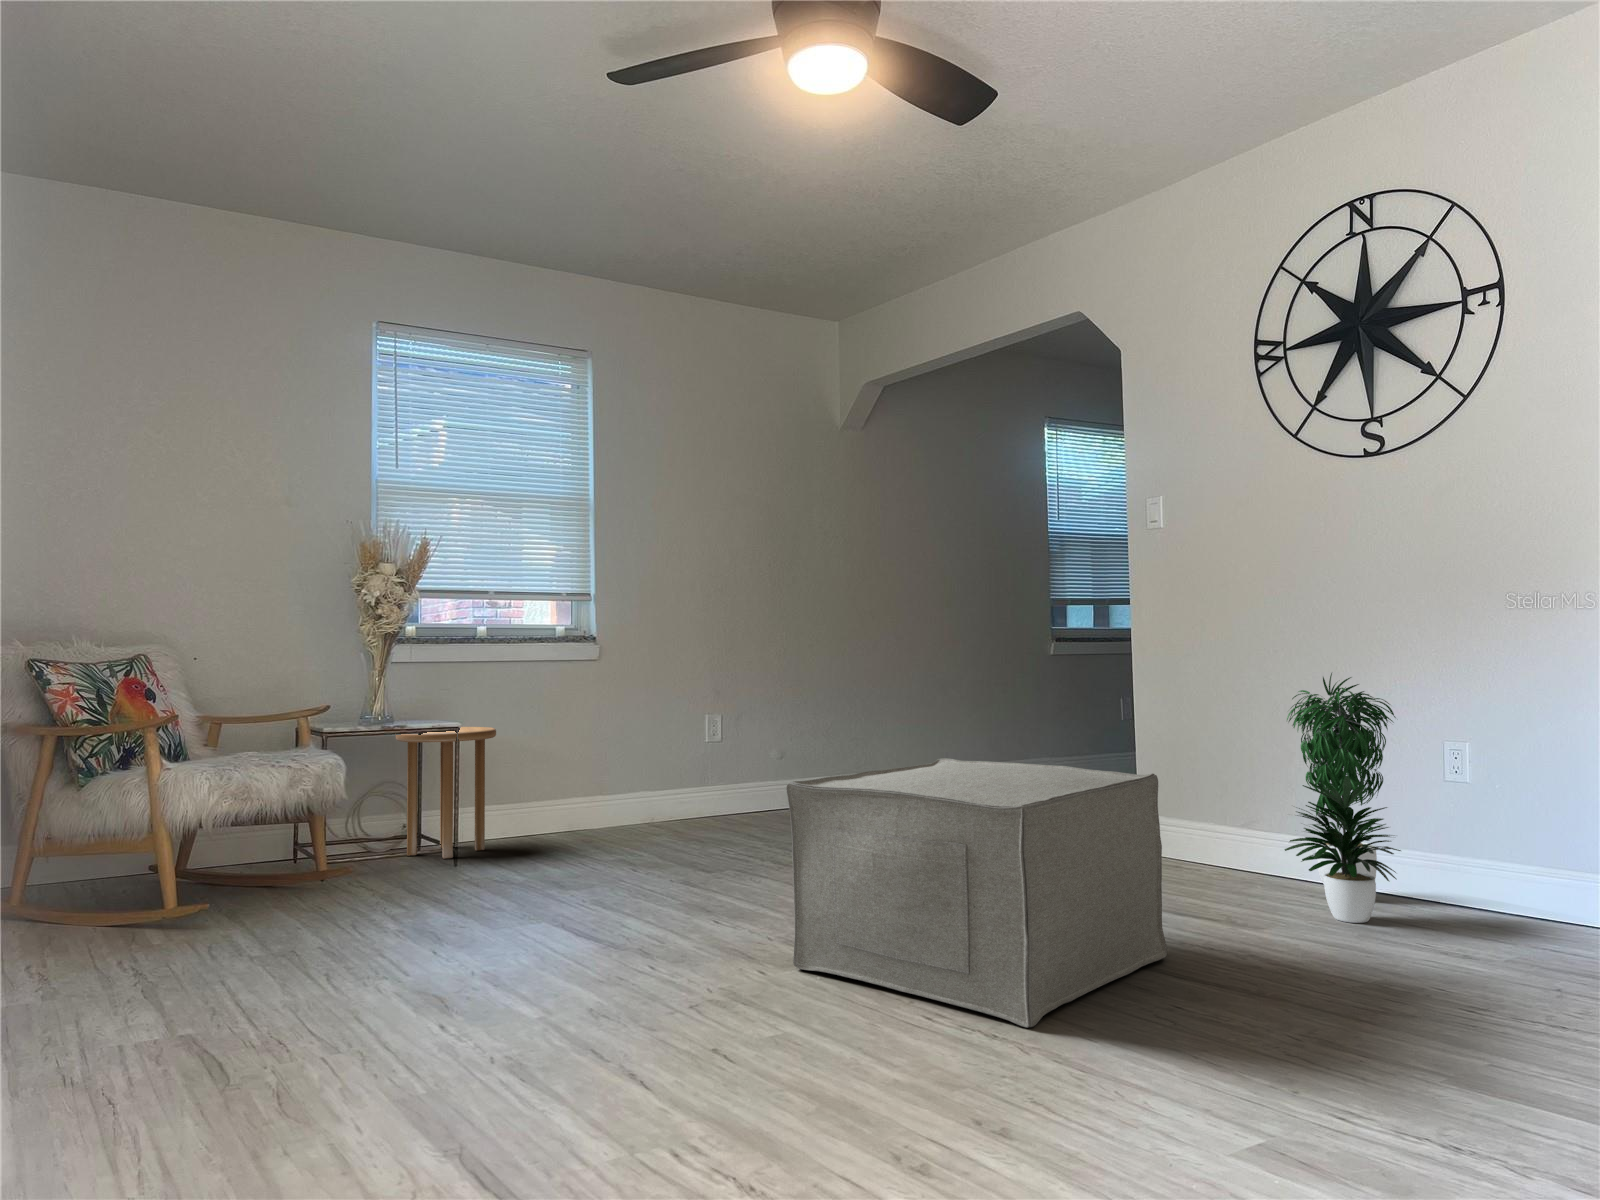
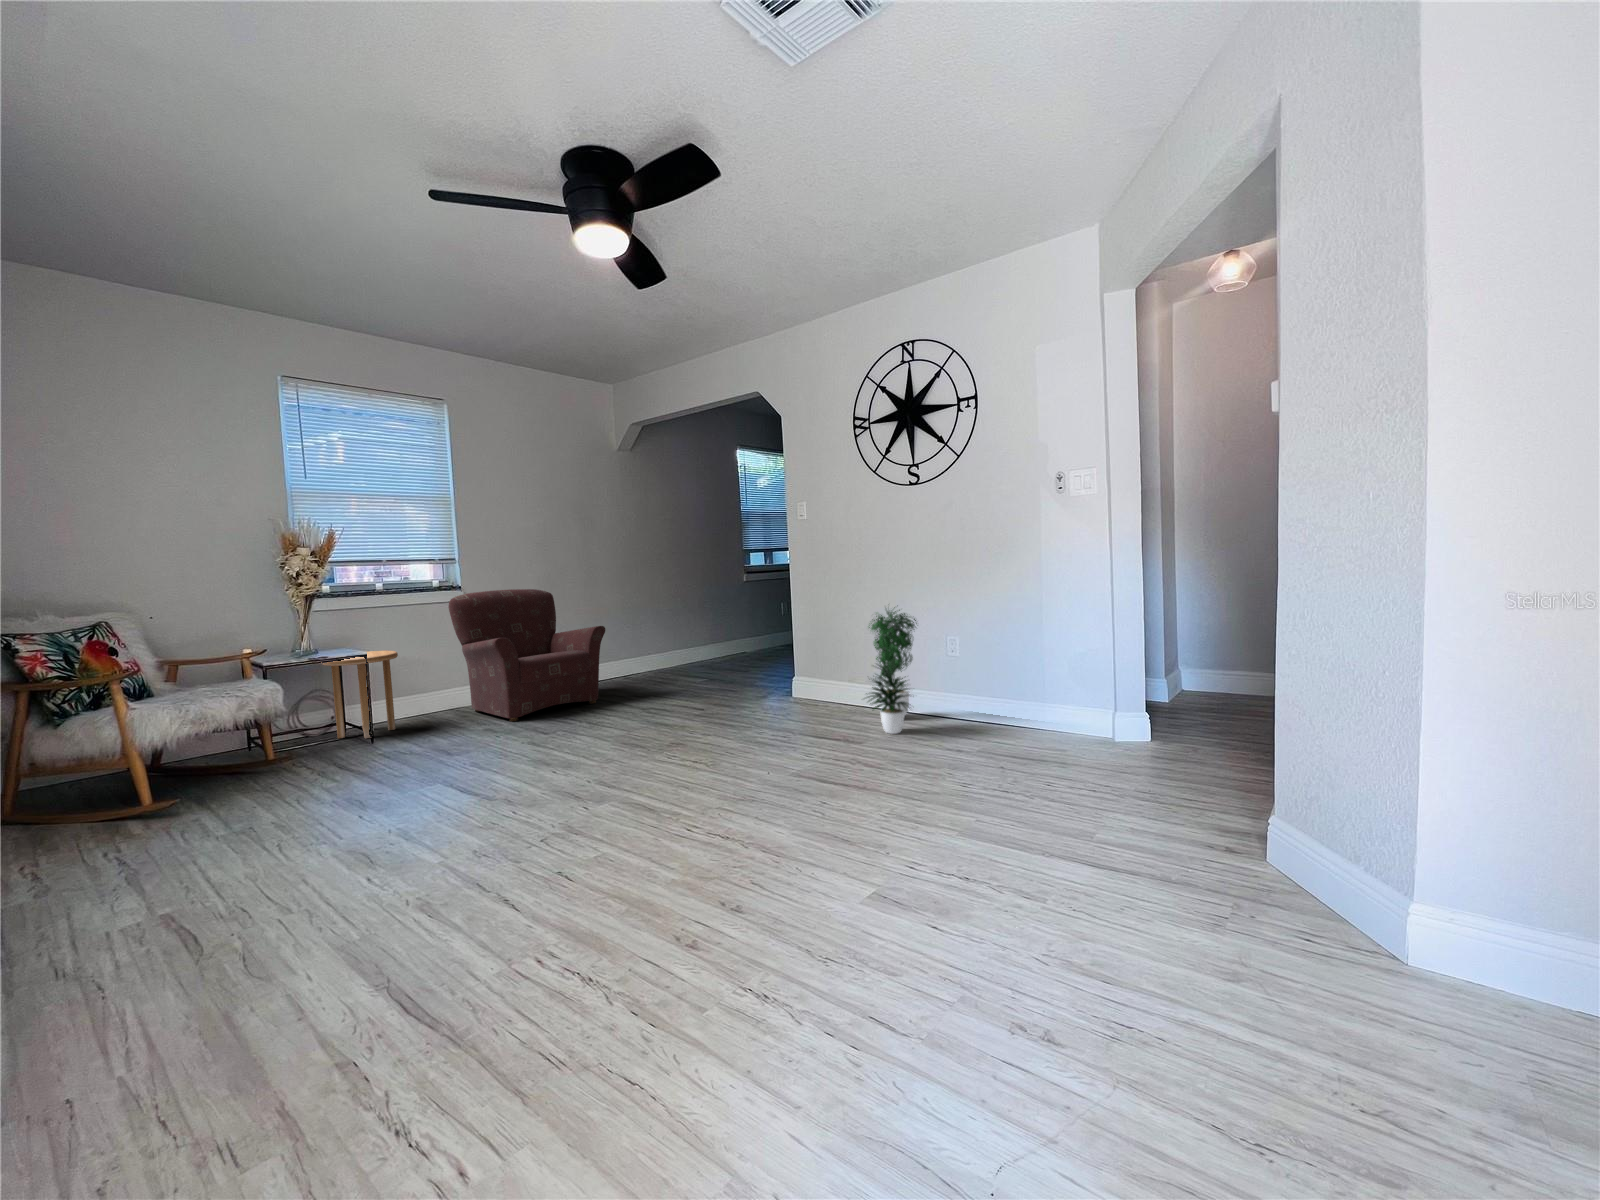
armchair: none [569,646,801,852] -> present [448,589,605,721]
ottoman: present [786,758,1167,1028] -> none [581,664,797,818]

